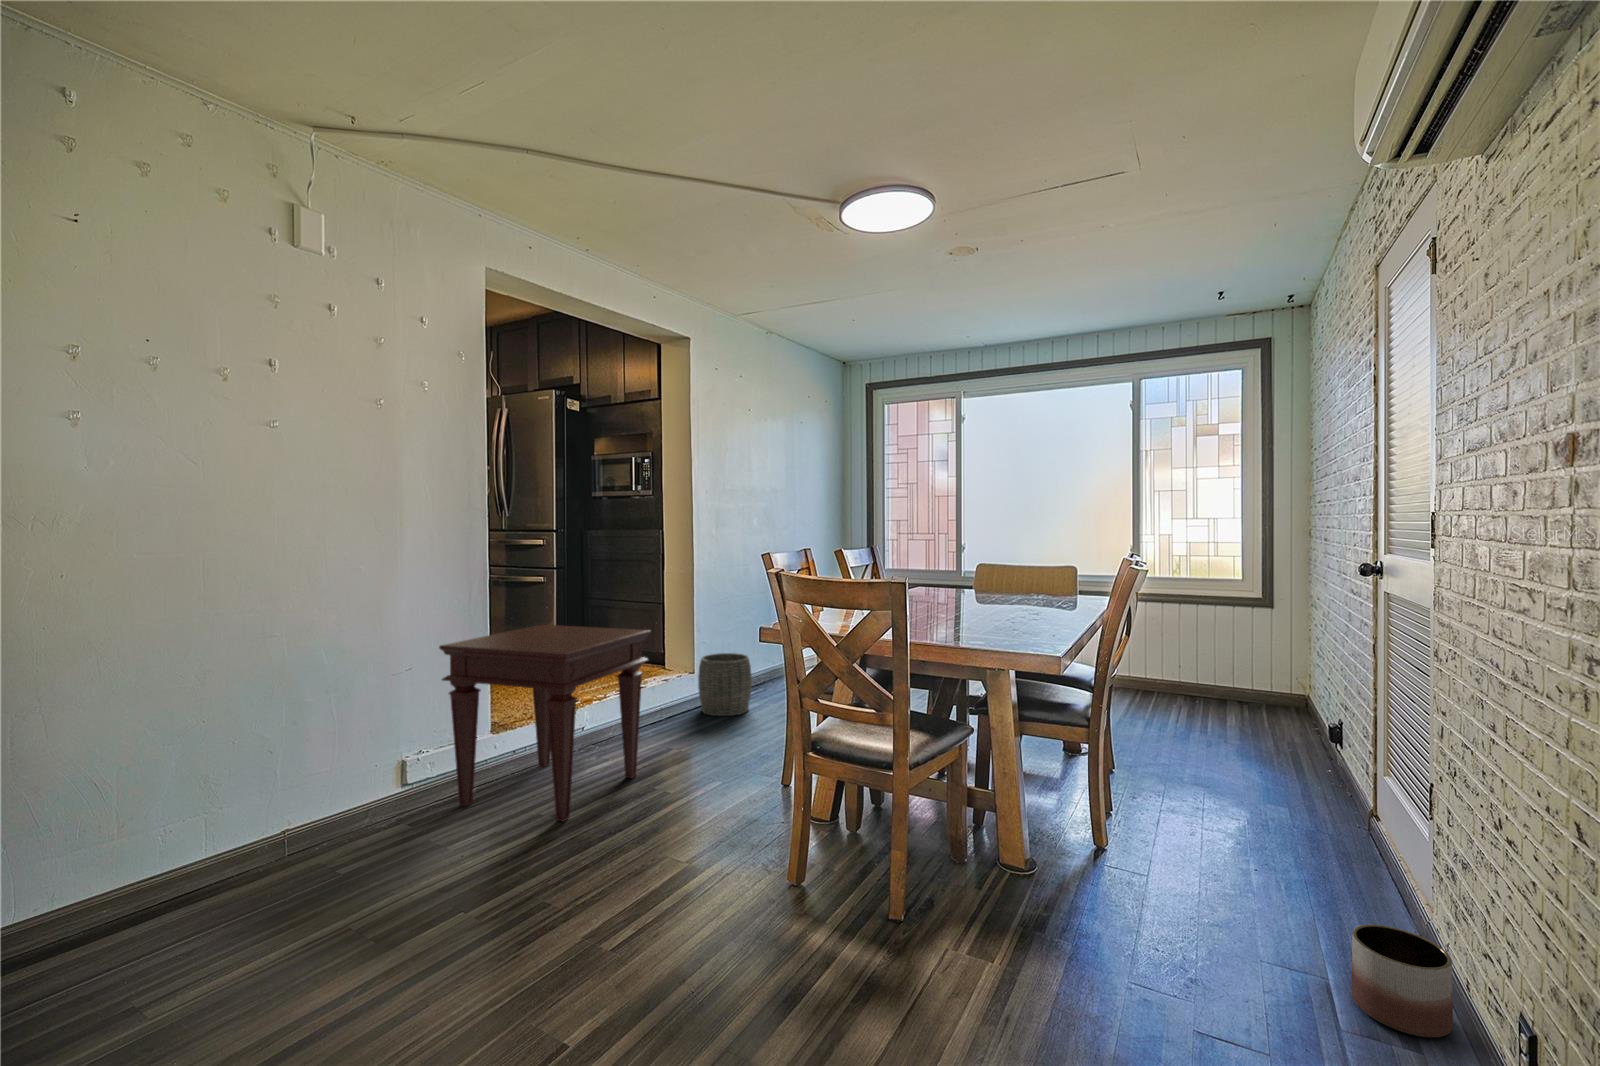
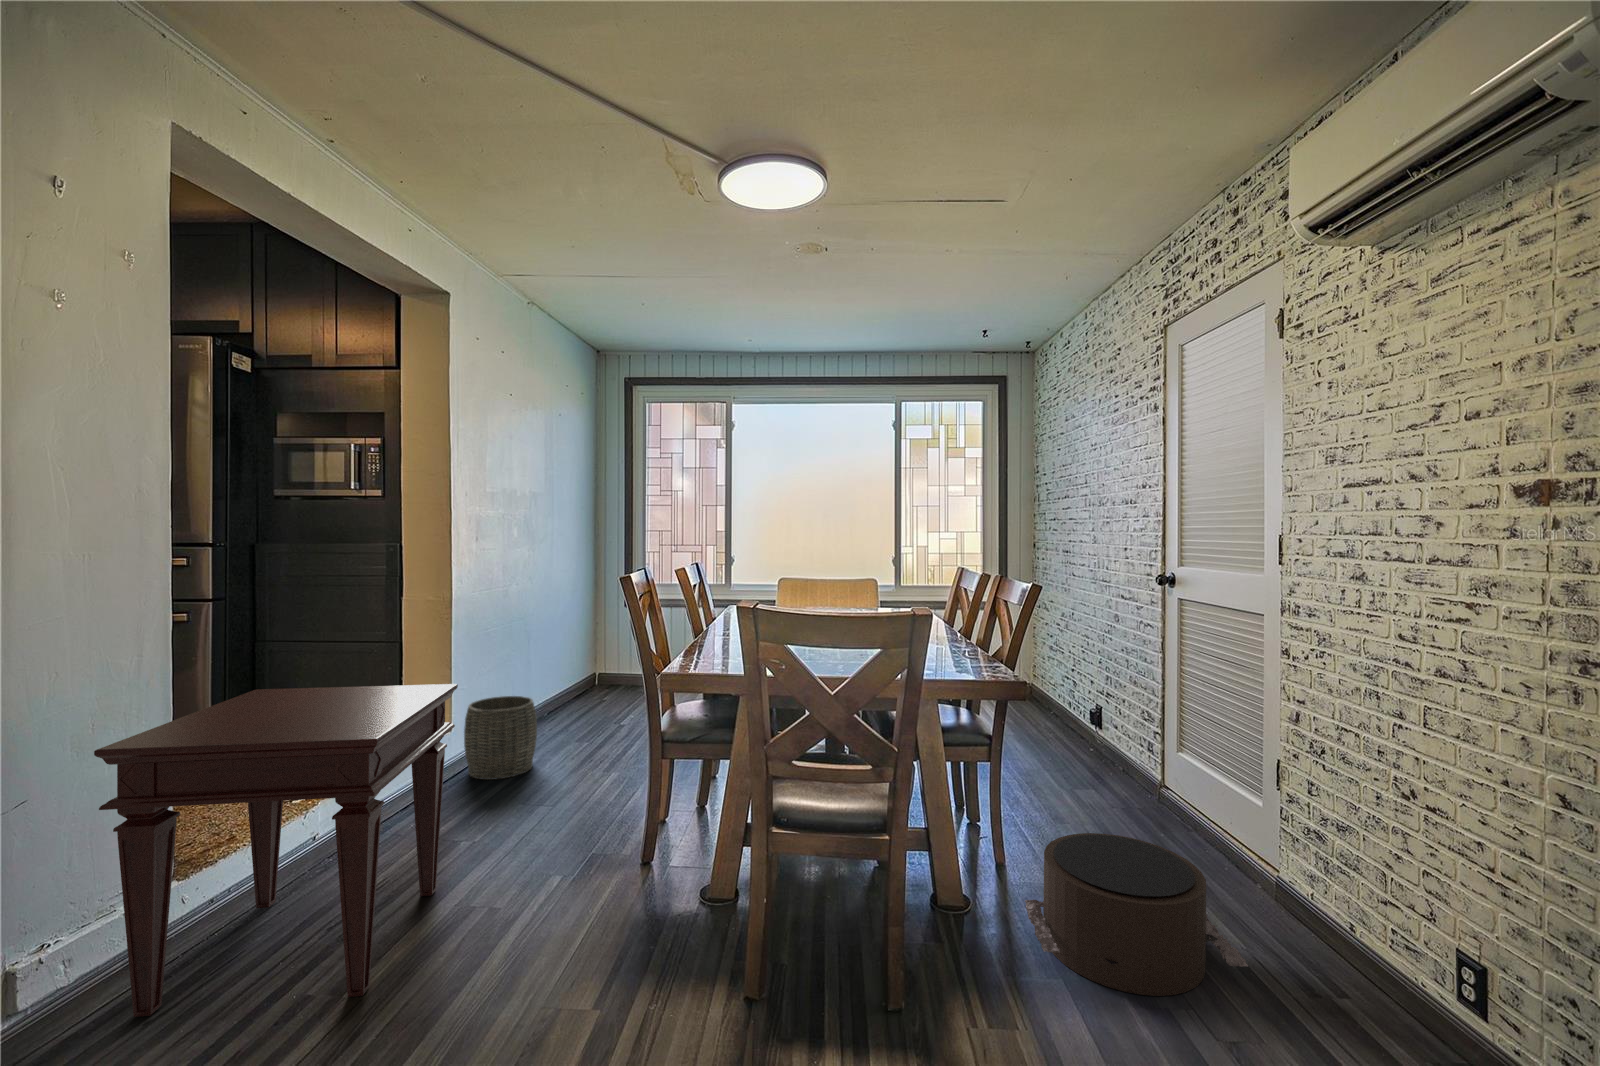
pouf: none [1039,817,1258,978] -> present [1025,833,1248,996]
planter: present [1351,924,1453,1037] -> none [1295,895,1379,990]

